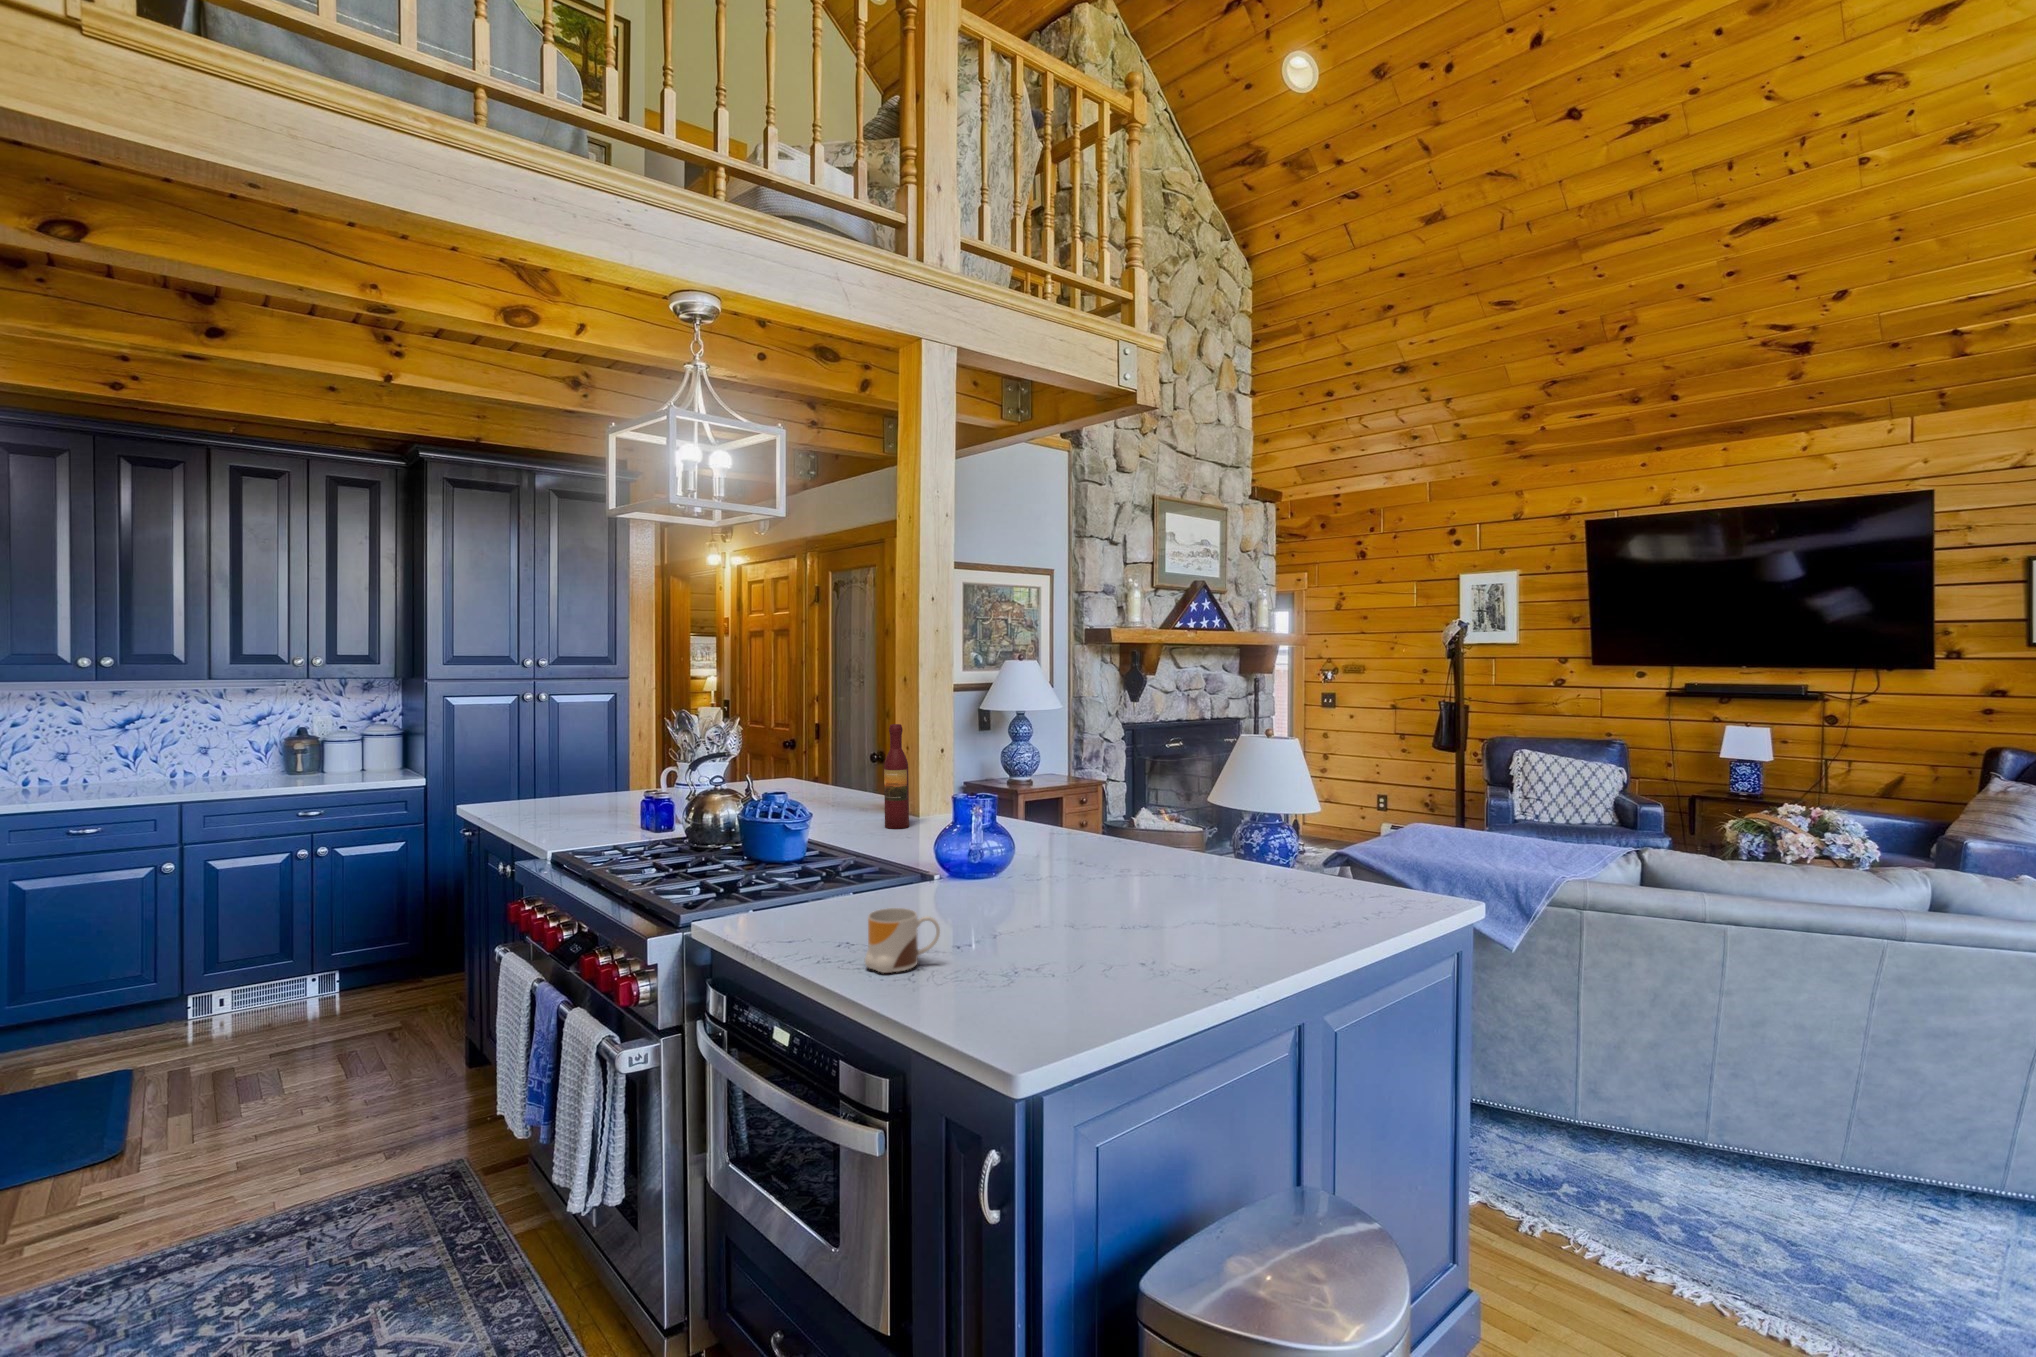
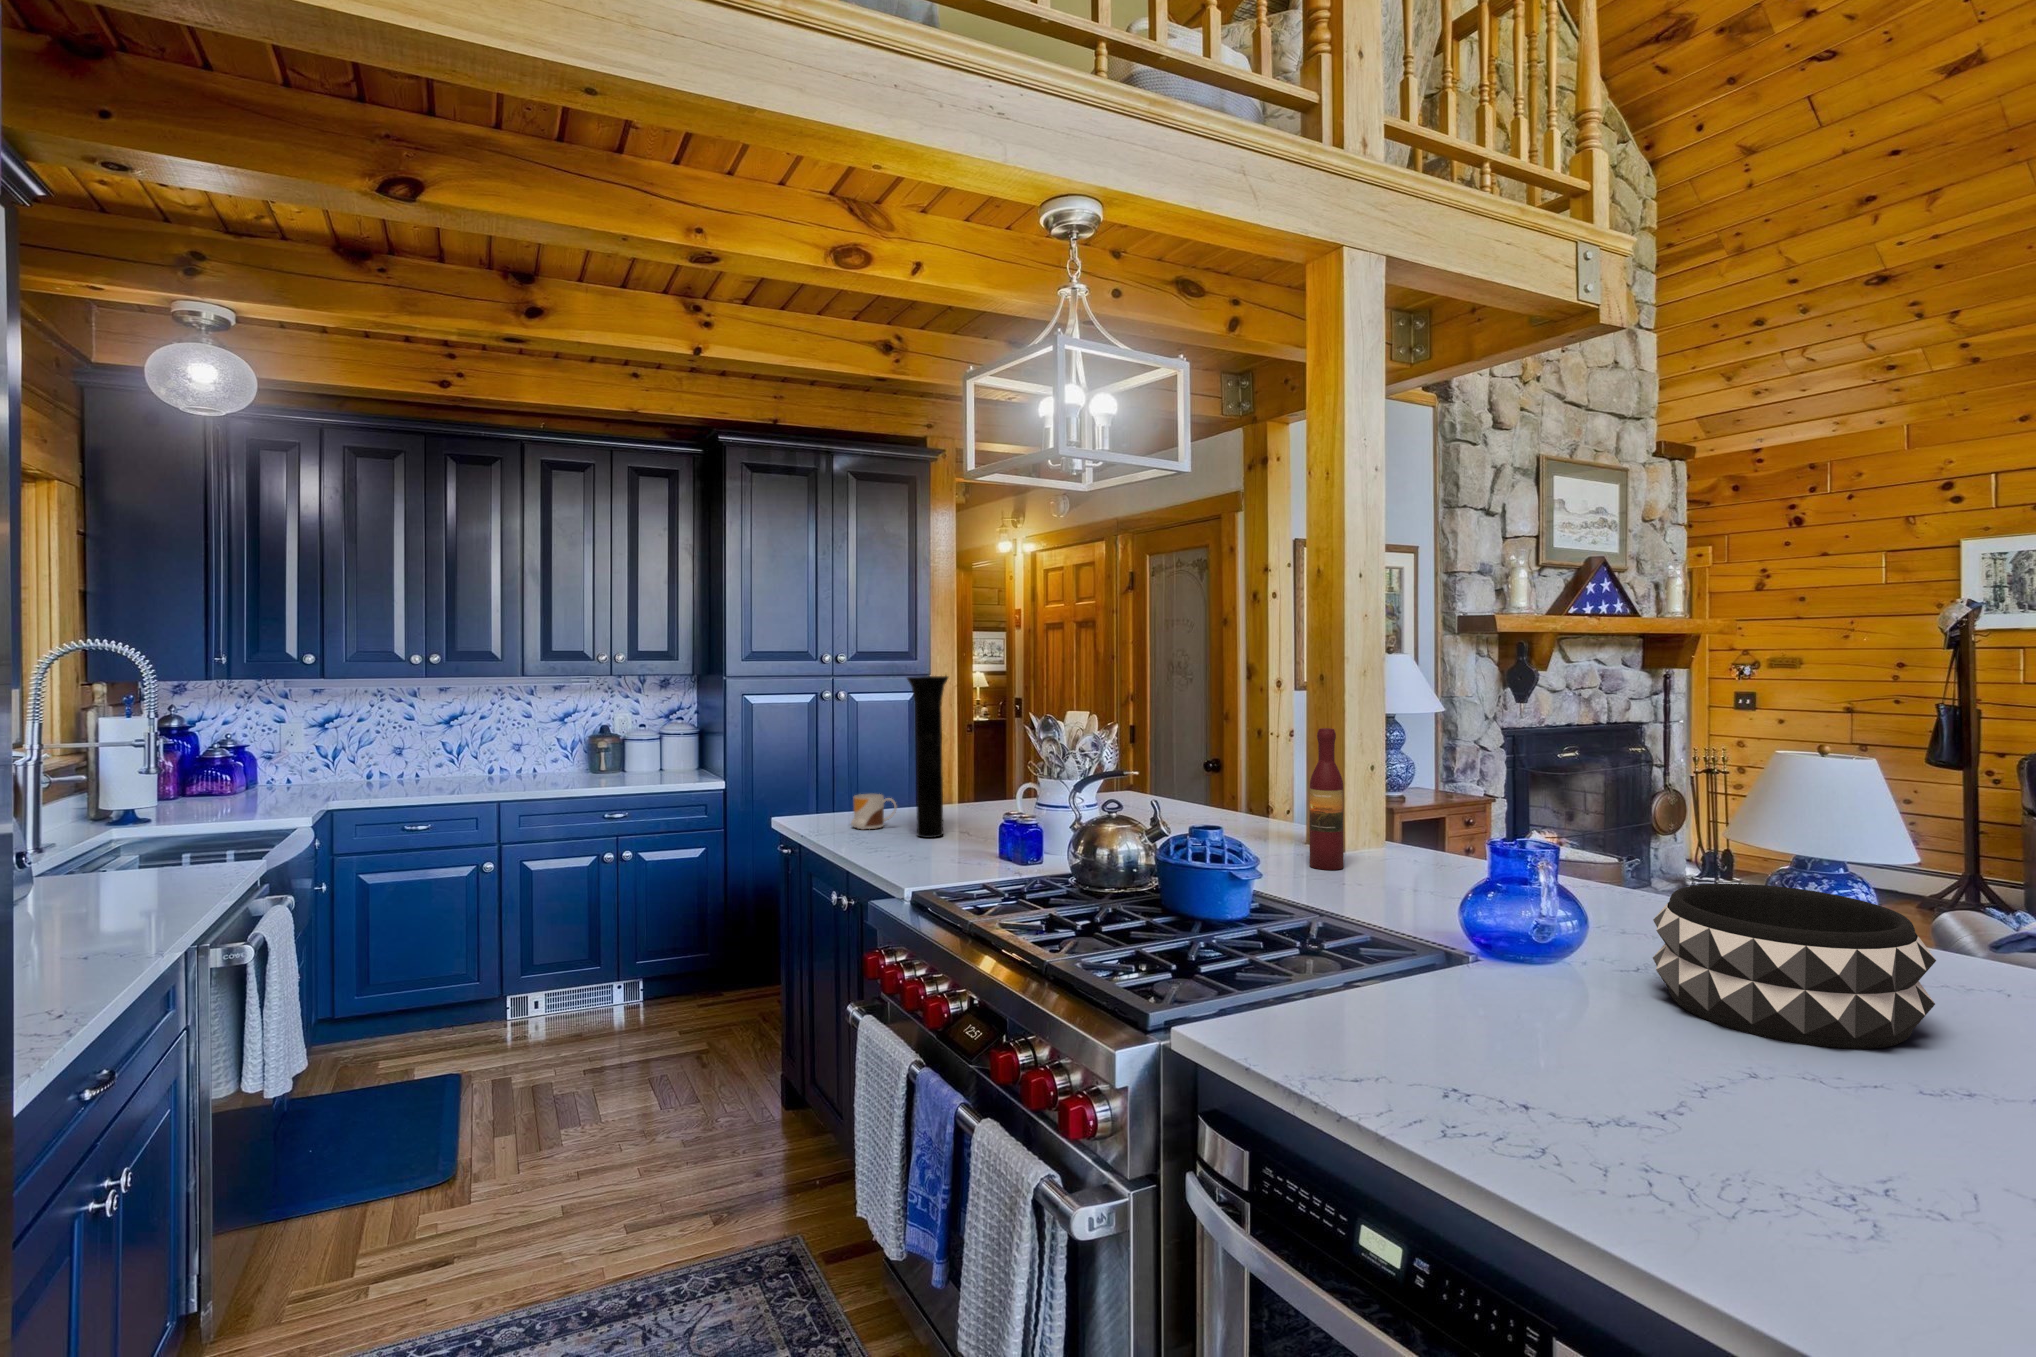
vase: none [570,685,609,818] -> present [907,676,948,838]
decorative bowl: none [1019,820,1155,911] -> present [1653,884,1936,1049]
mug: present [865,908,940,973] -> present [851,794,897,830]

